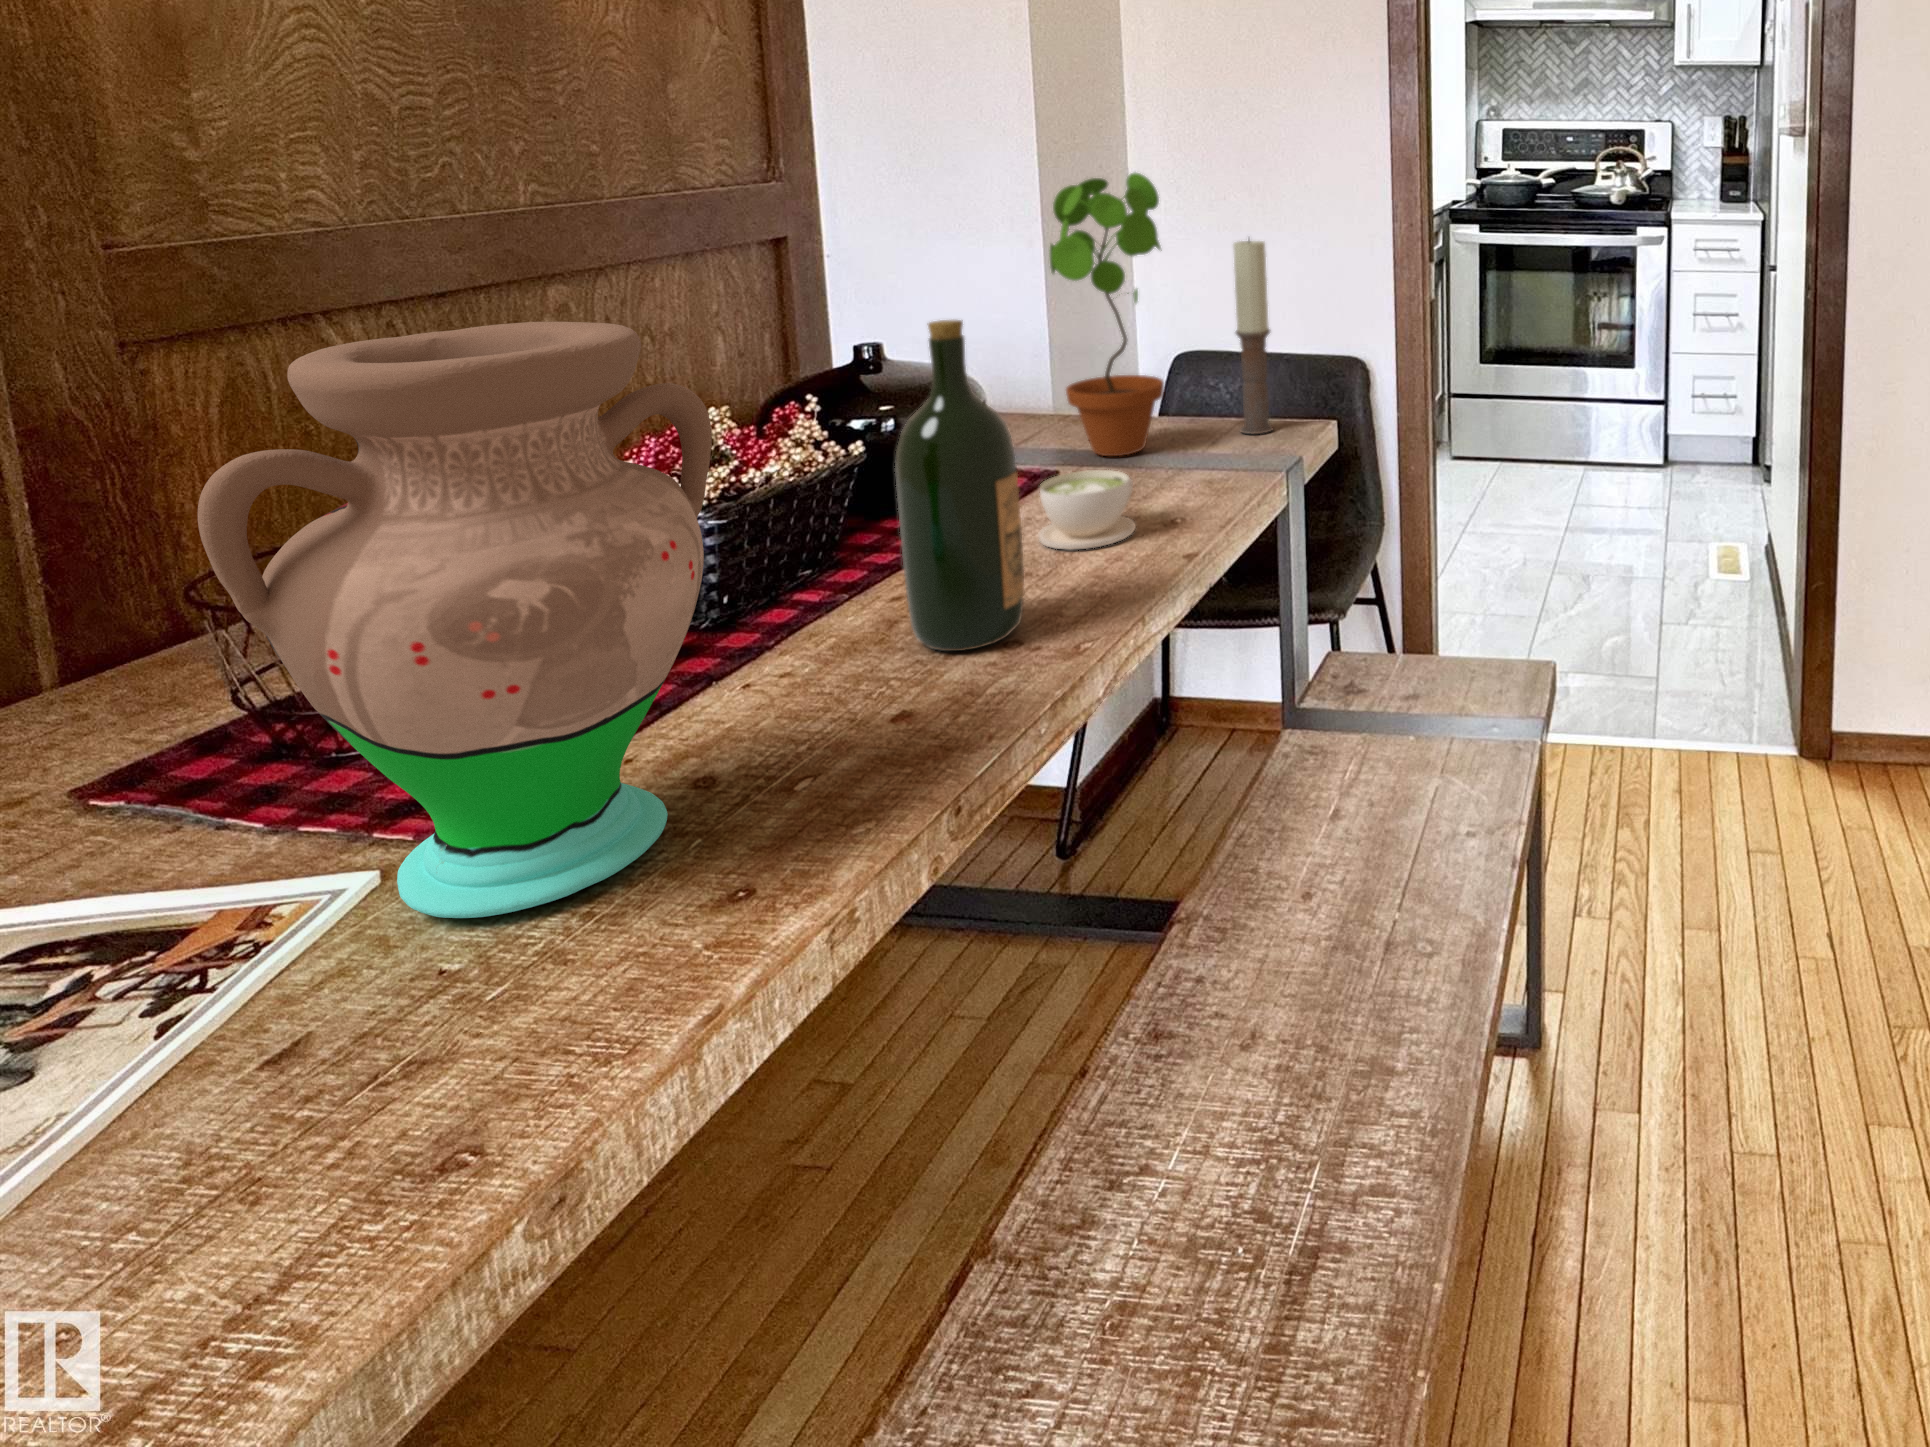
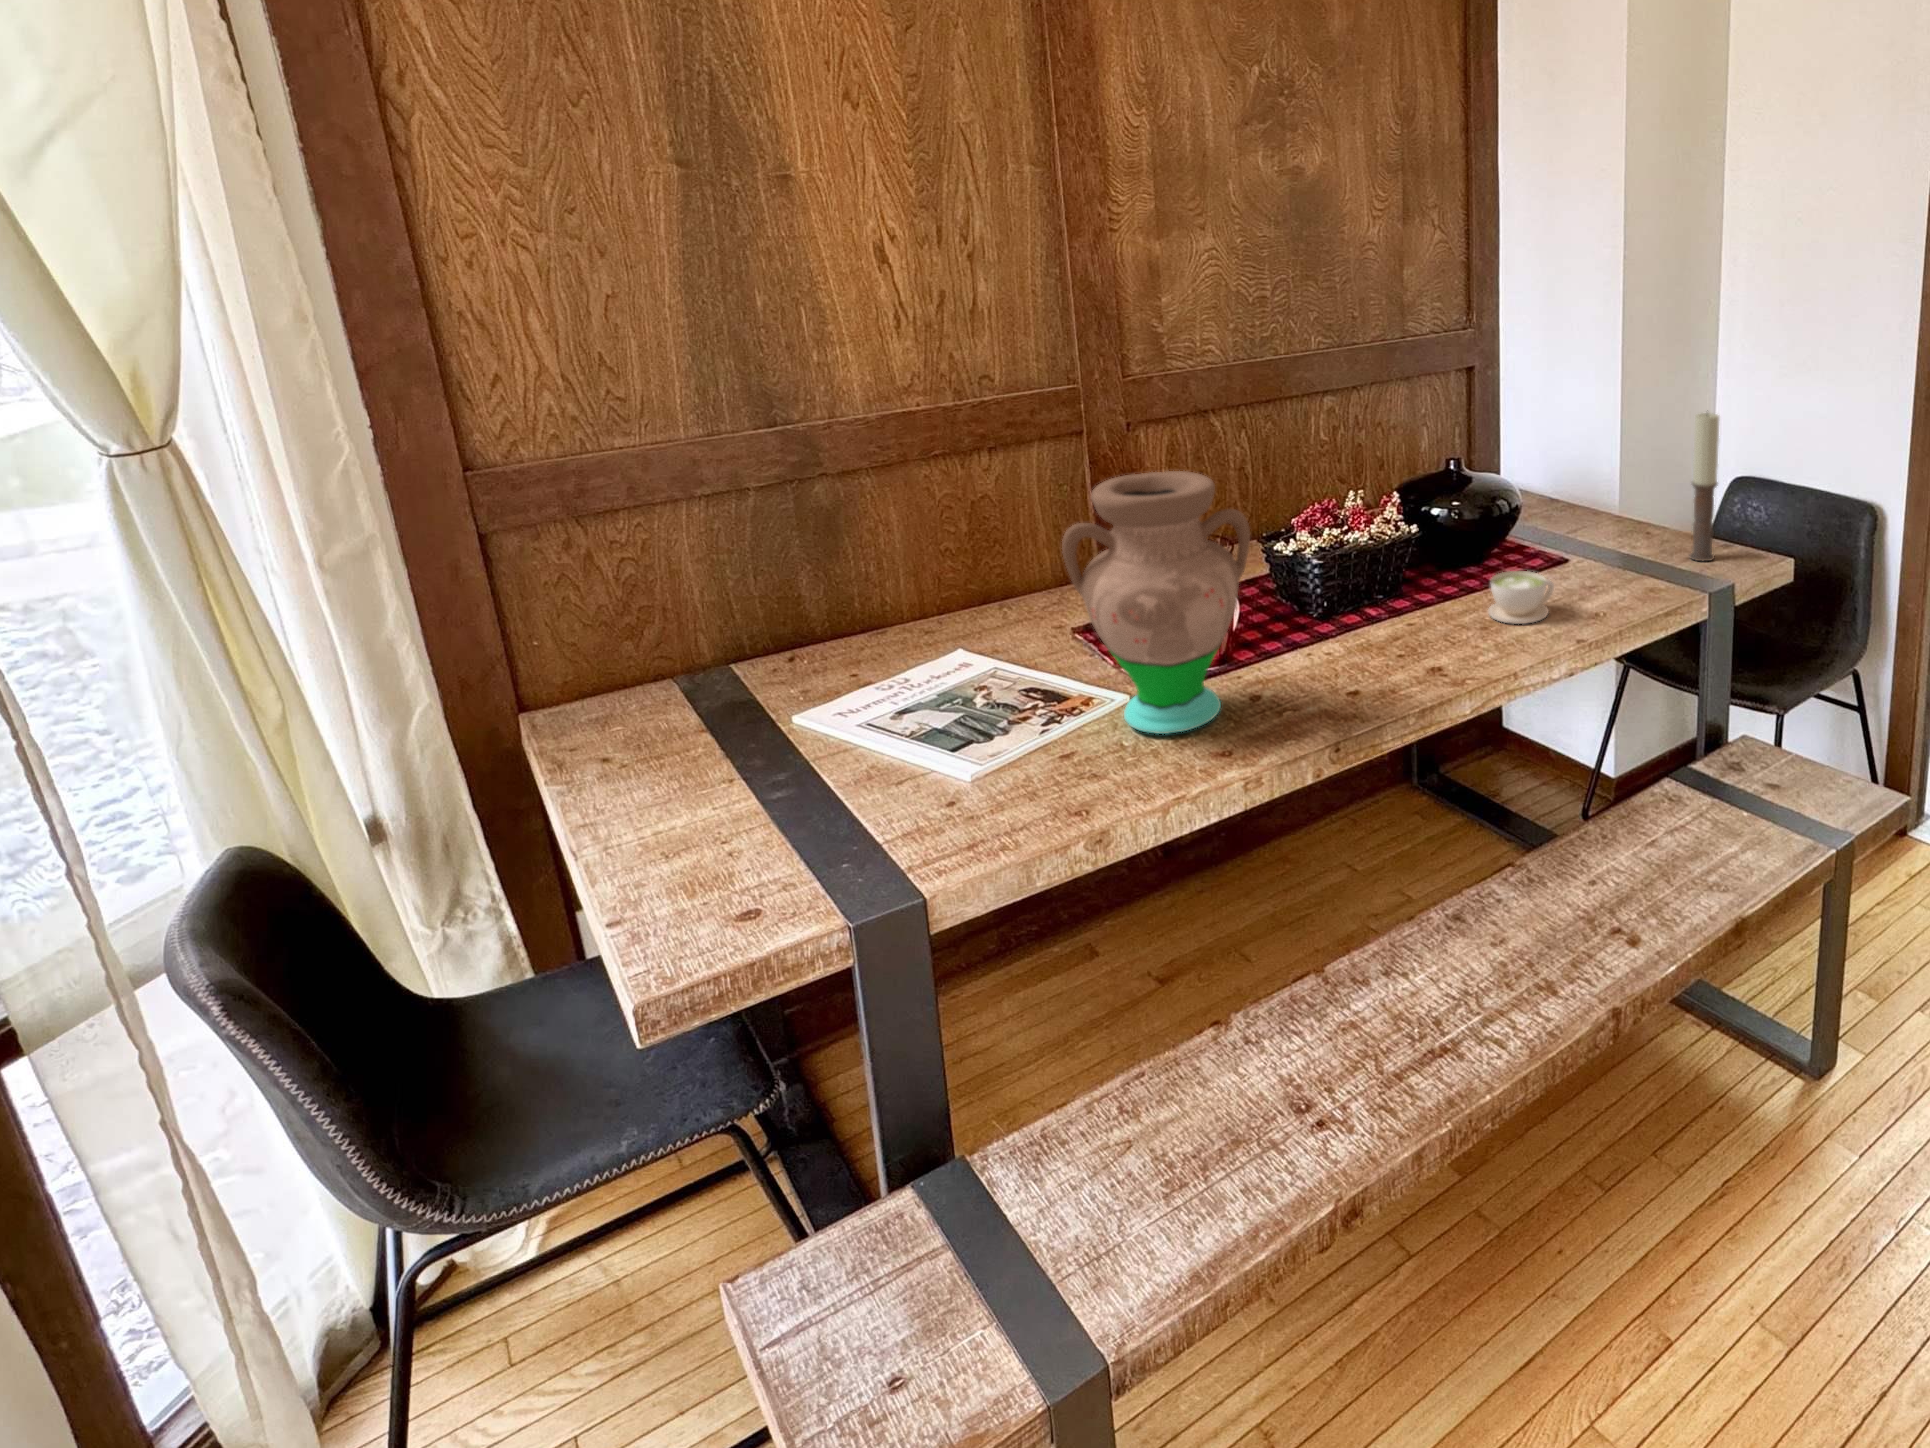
potted plant: present [1050,173,1164,456] -> none [1554,357,1641,559]
wine bottle: present [895,320,1025,651] -> none [1369,479,1435,670]

